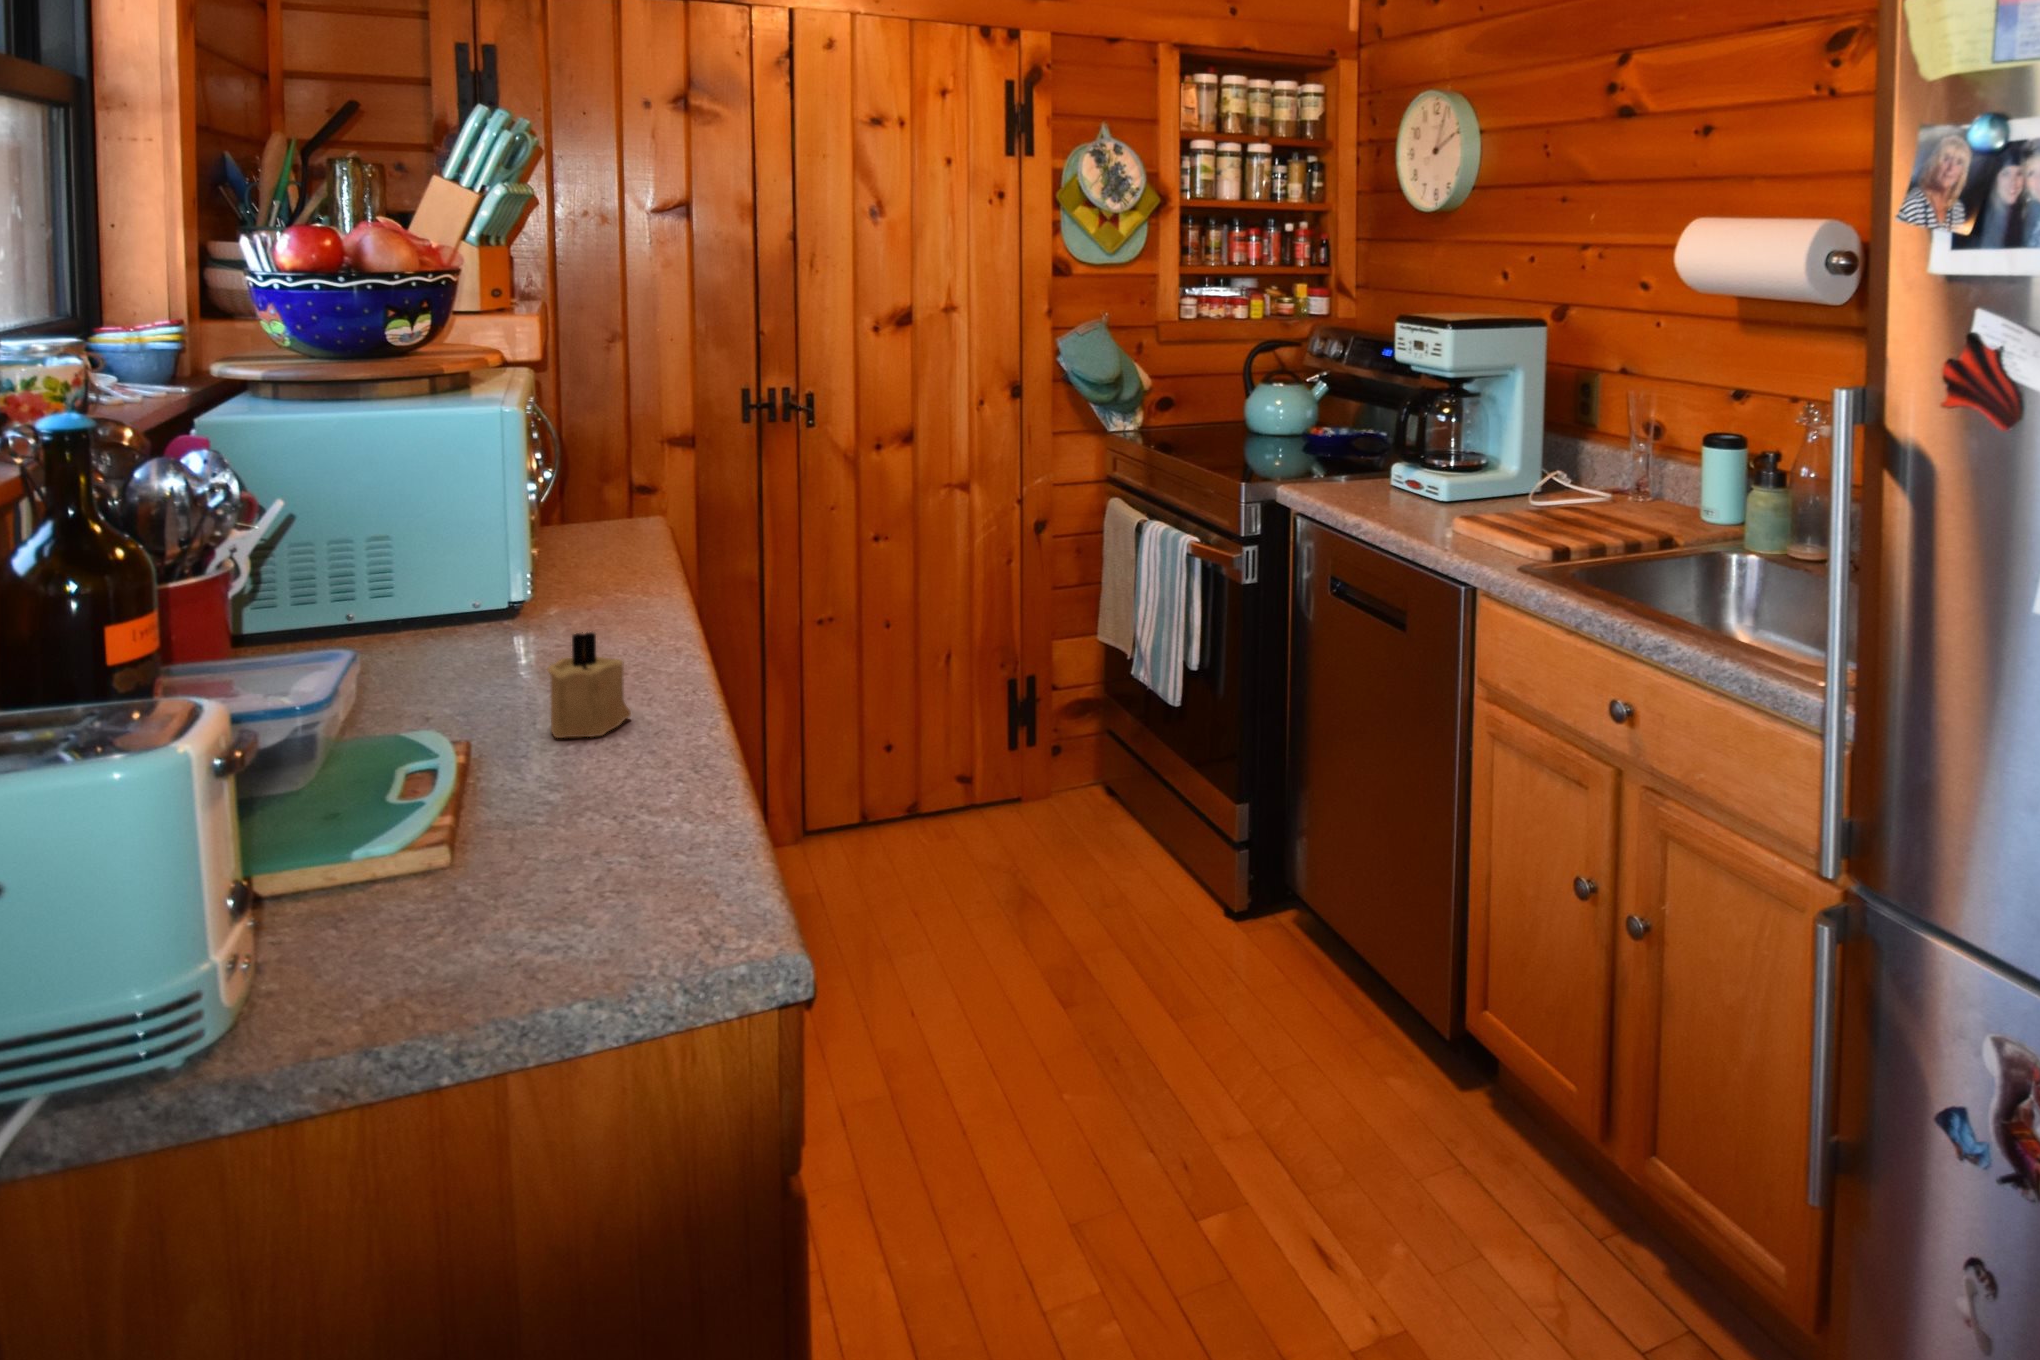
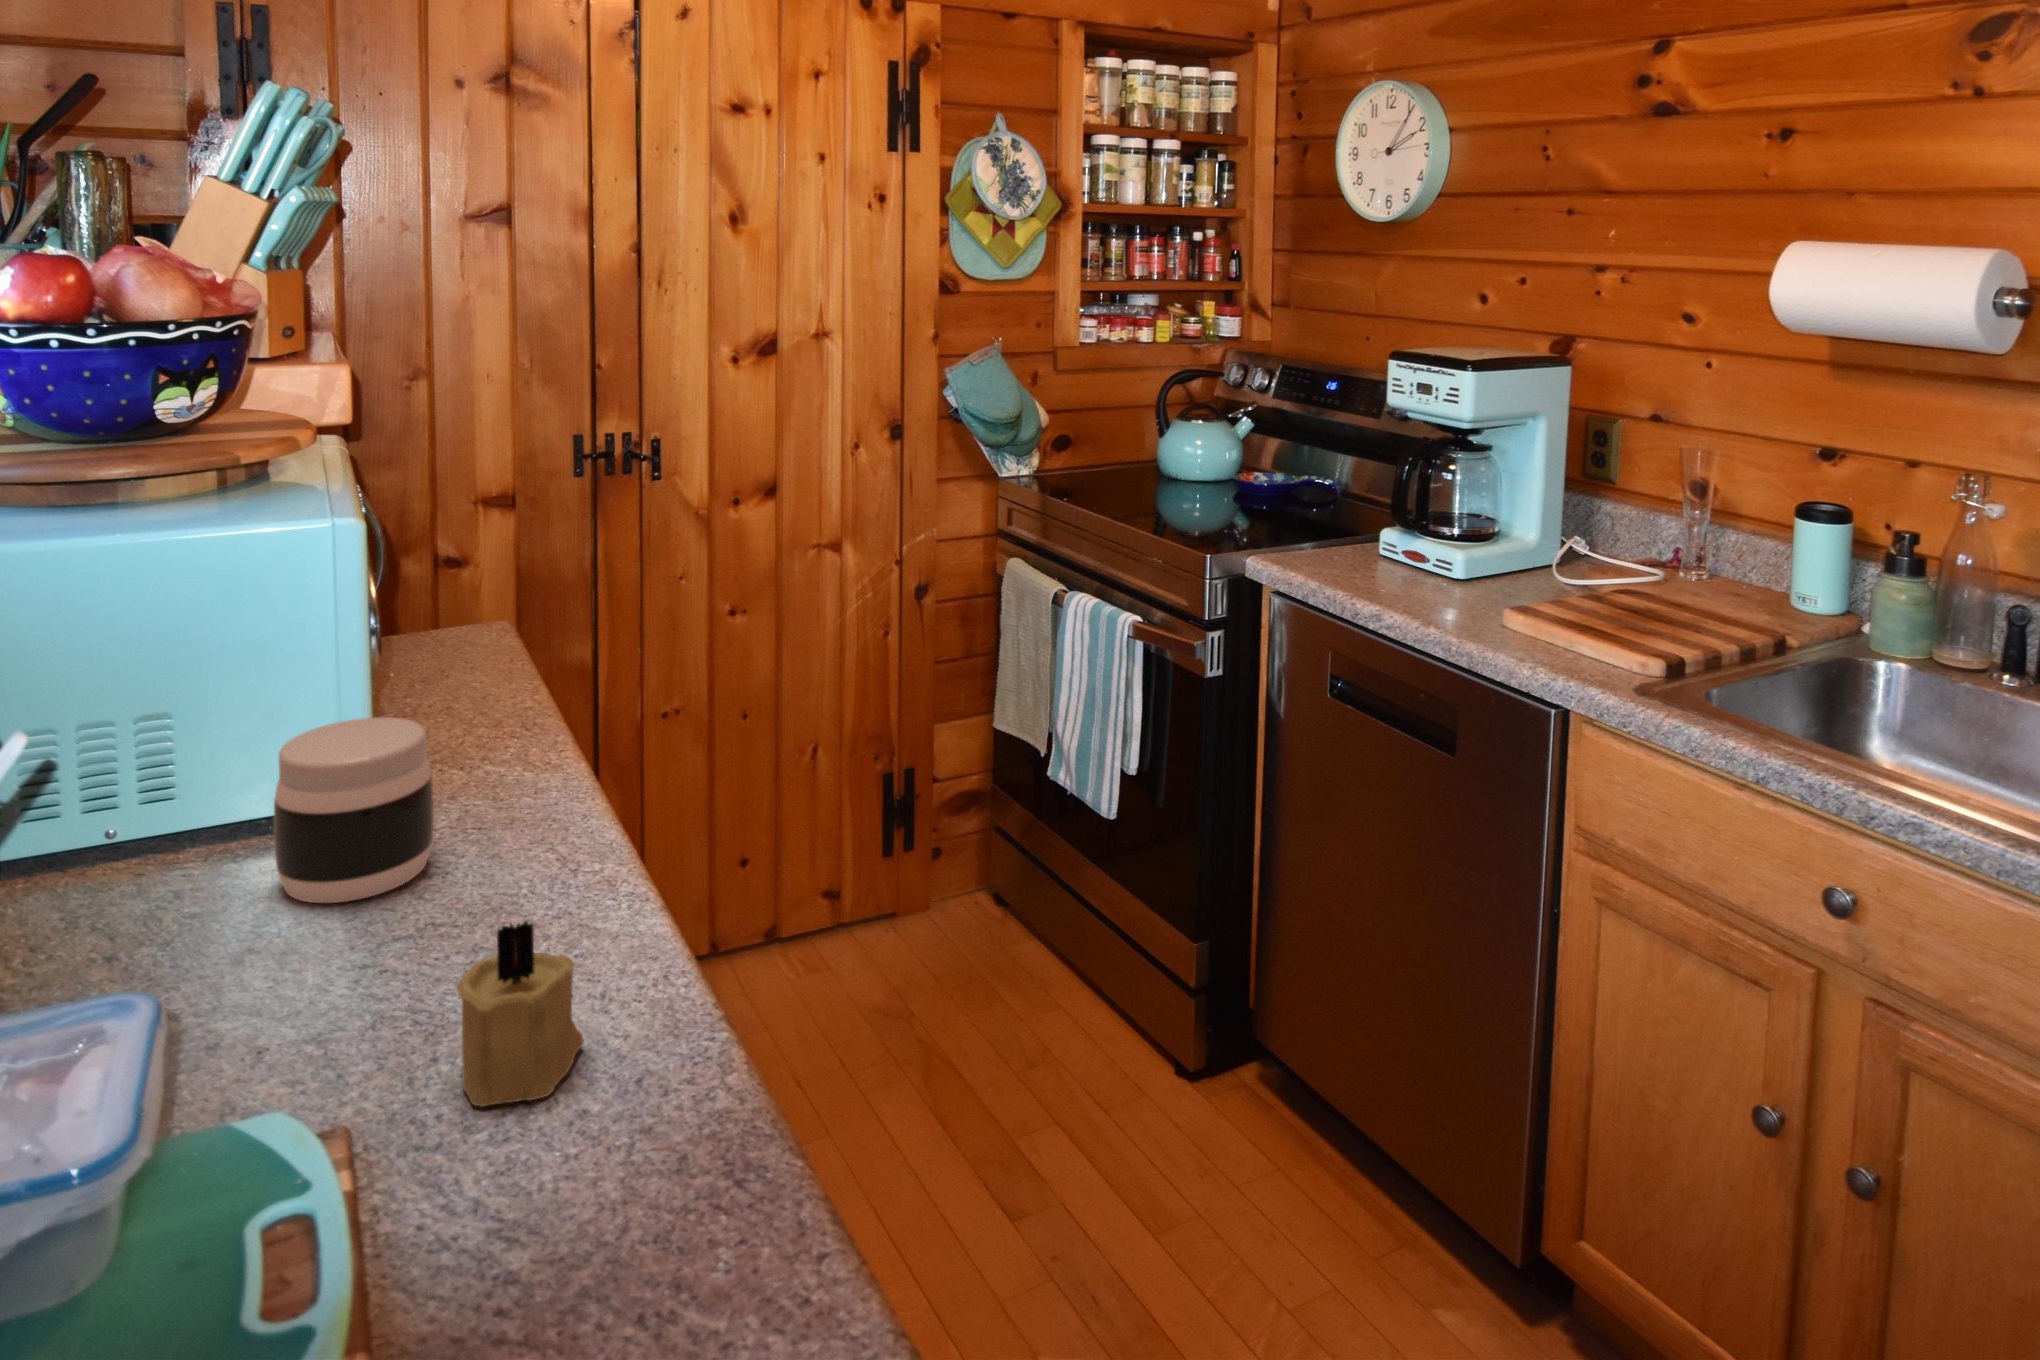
jar: none [457,543,565,657] -> present [274,717,434,903]

